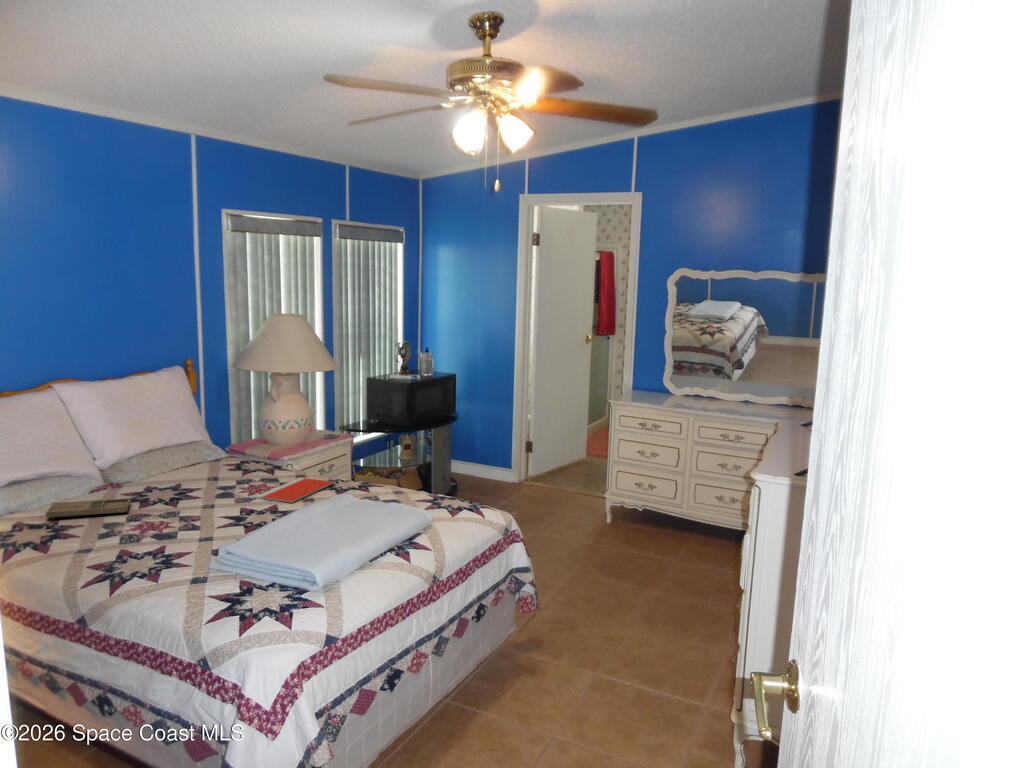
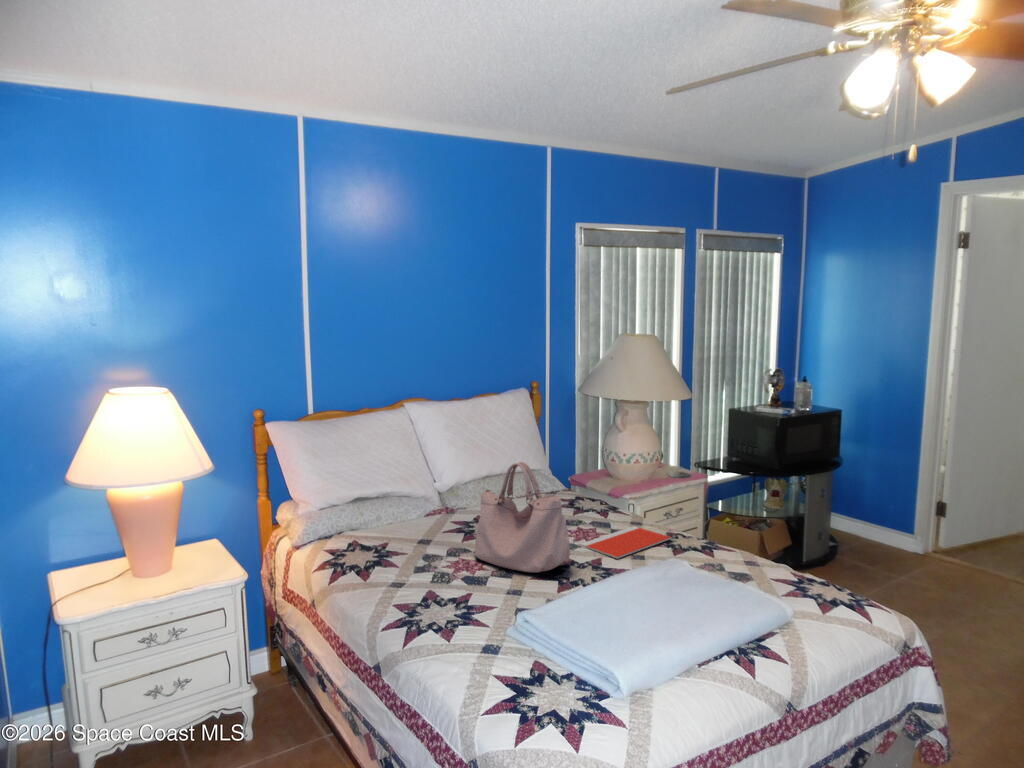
handbag: none [155,427,252,523] -> present [475,462,570,572]
tray: present [46,498,131,519] -> none [383,525,458,544]

